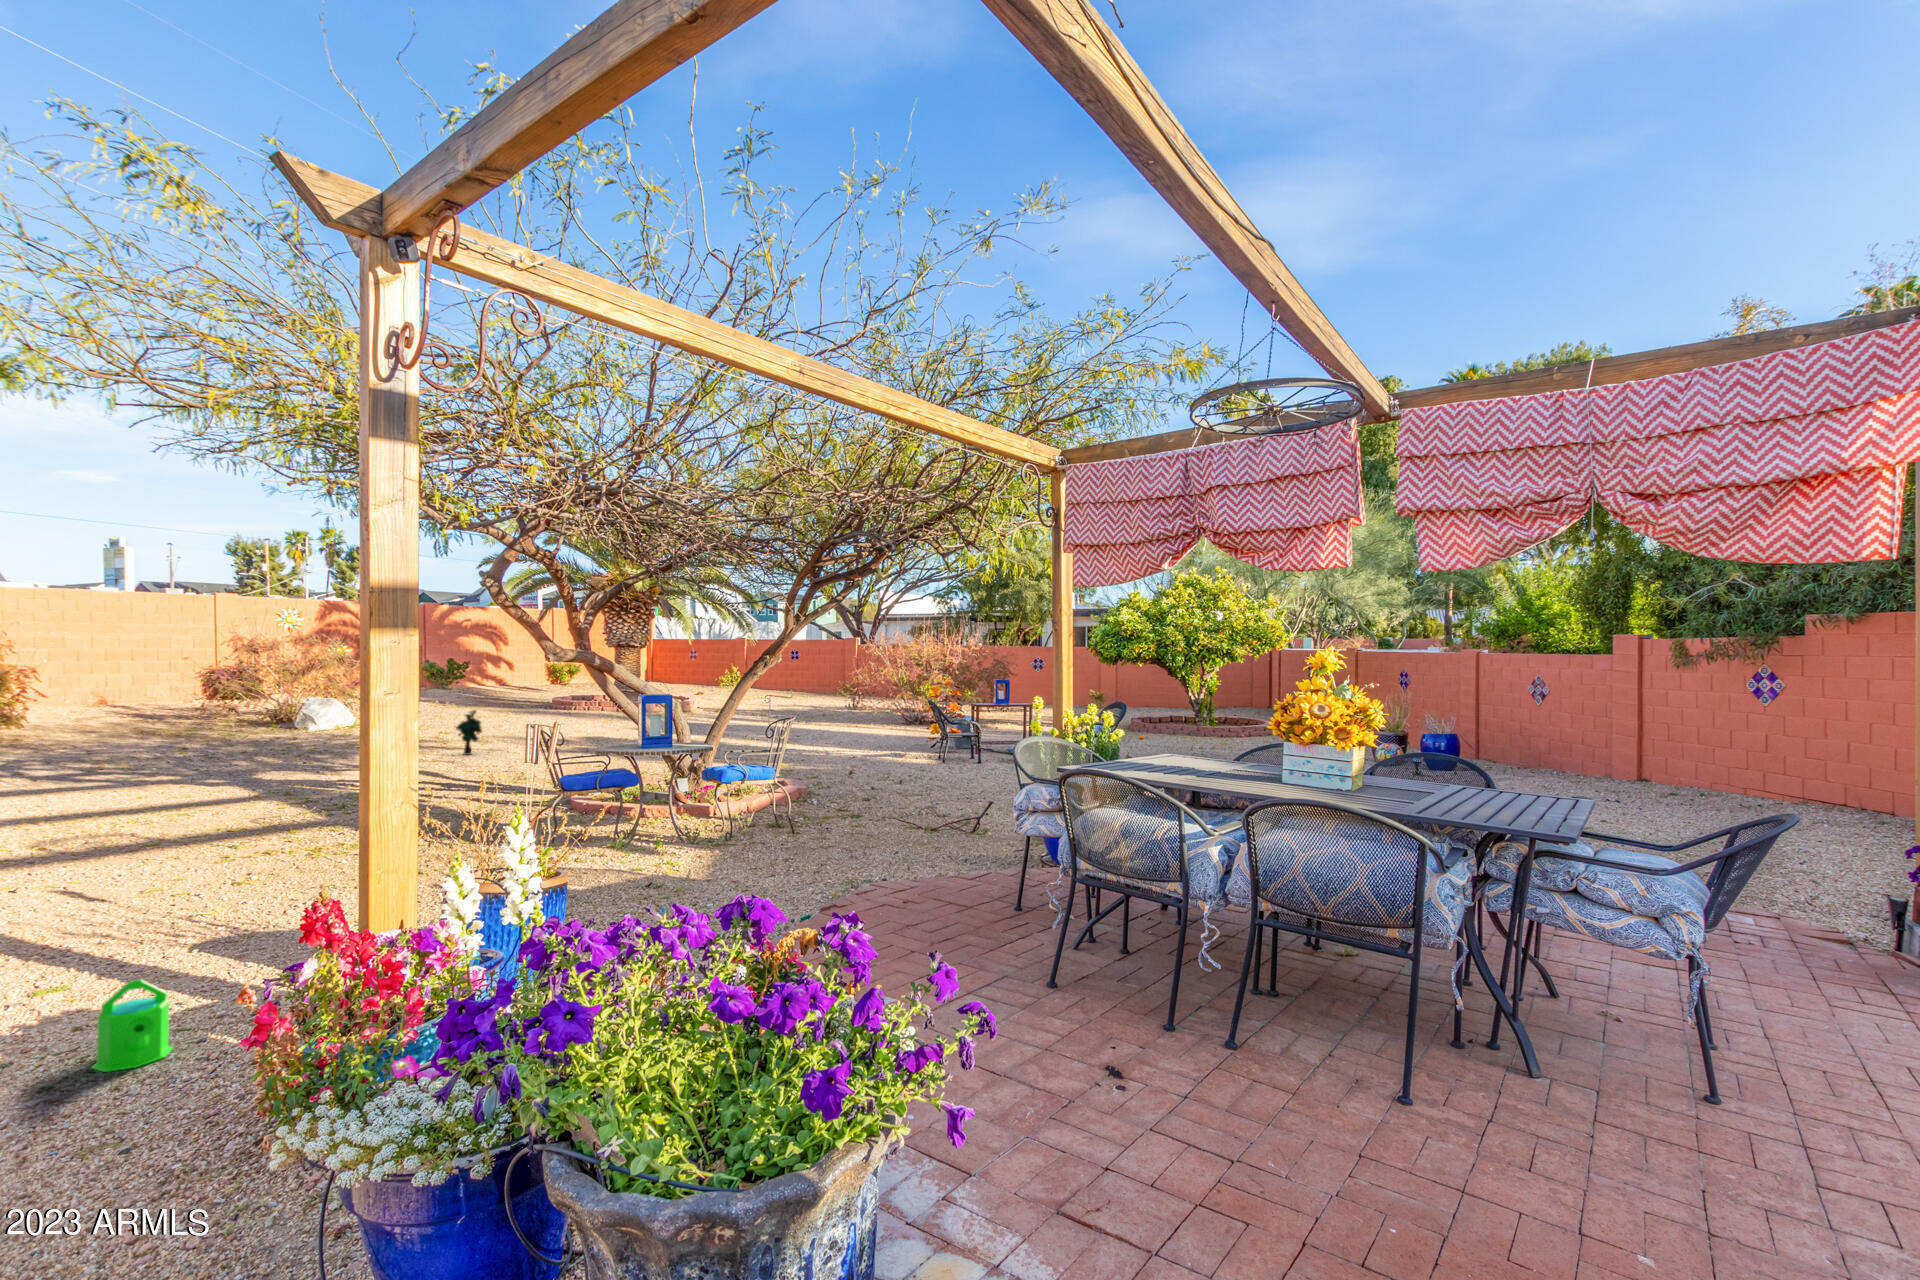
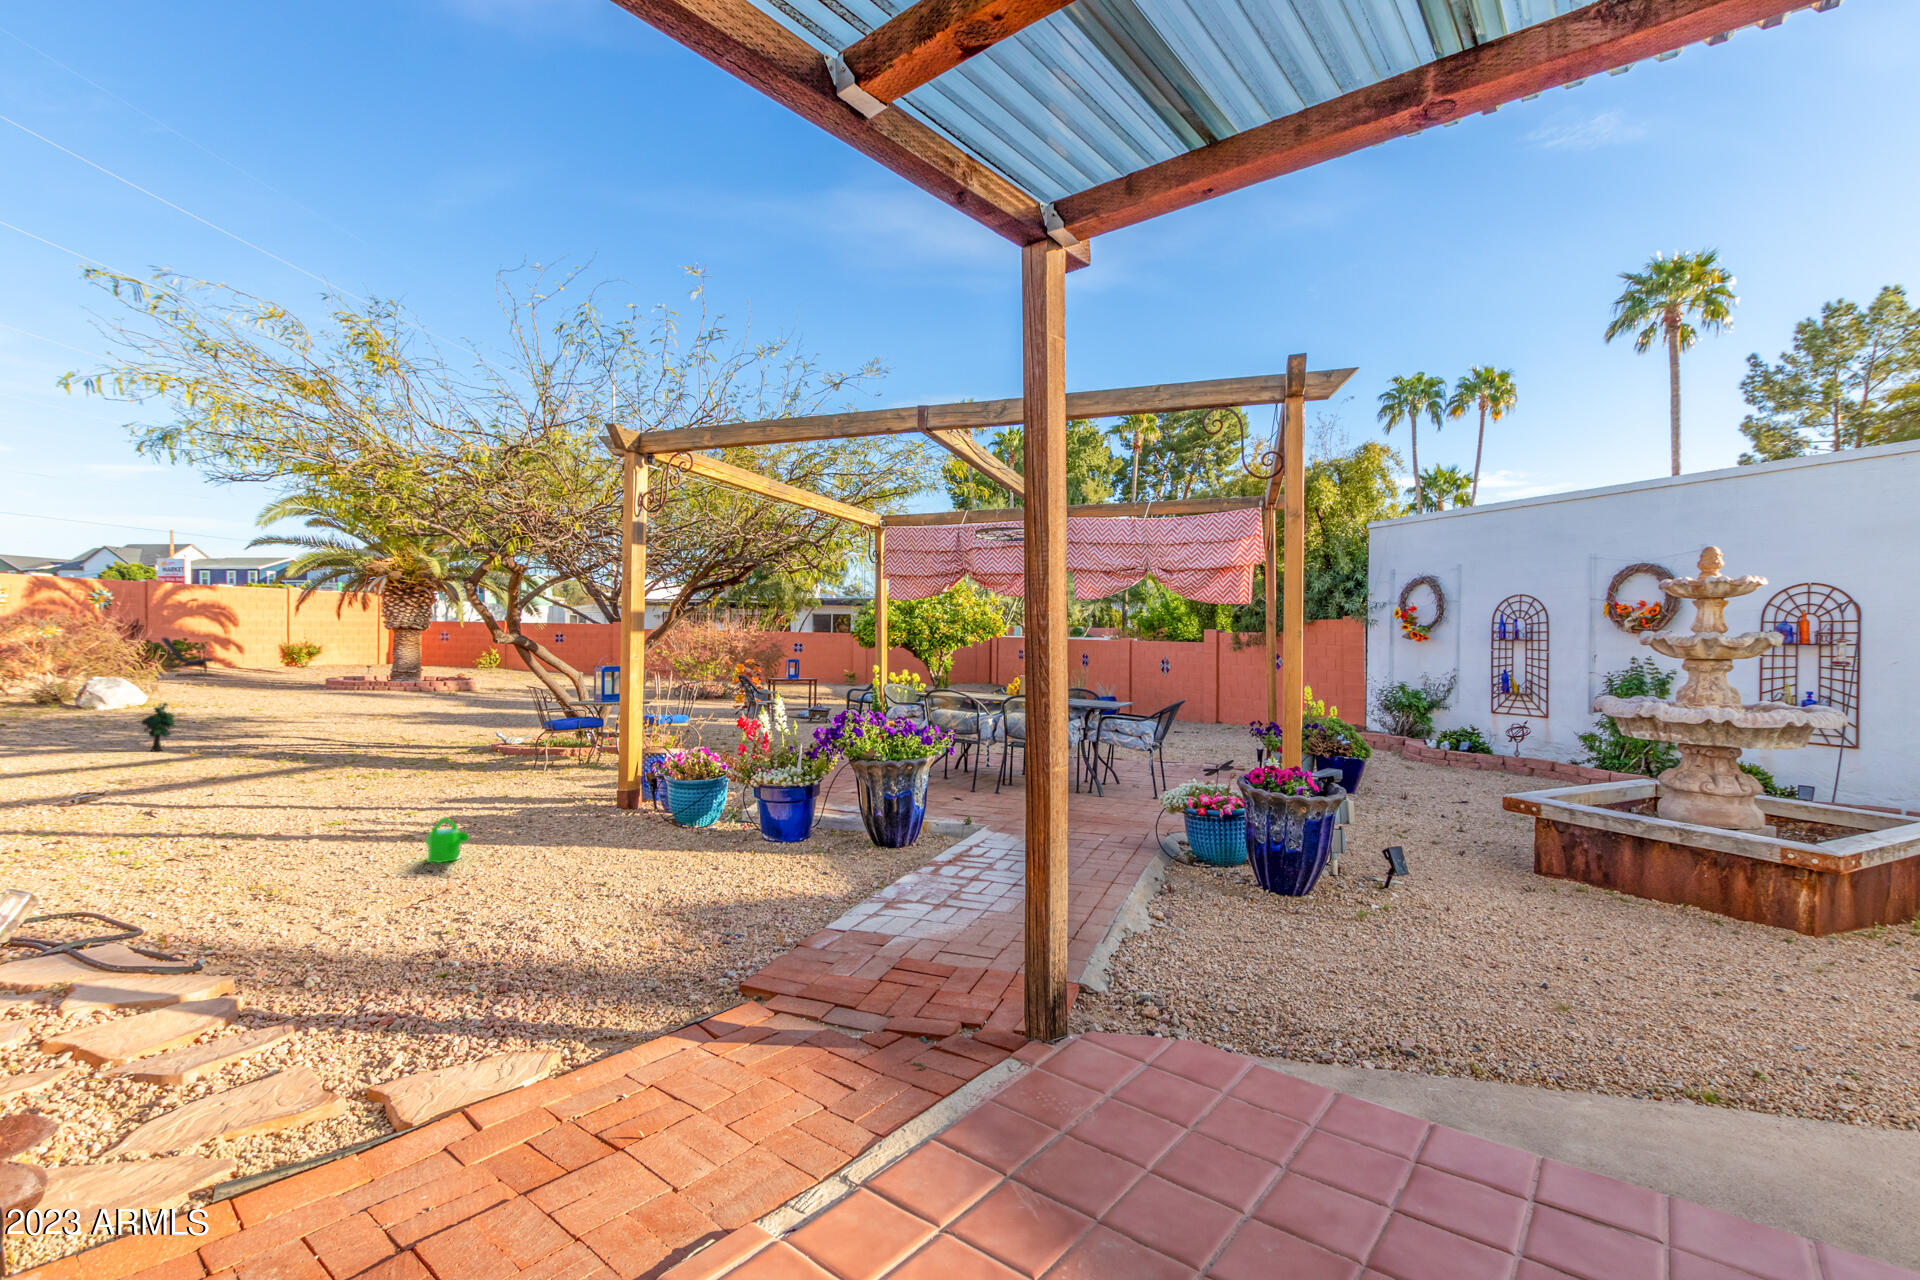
lounge chair: none [439,656,480,693] -> present [161,637,213,674]
decorative plant: present [455,710,482,755] -> present [141,703,175,751]

